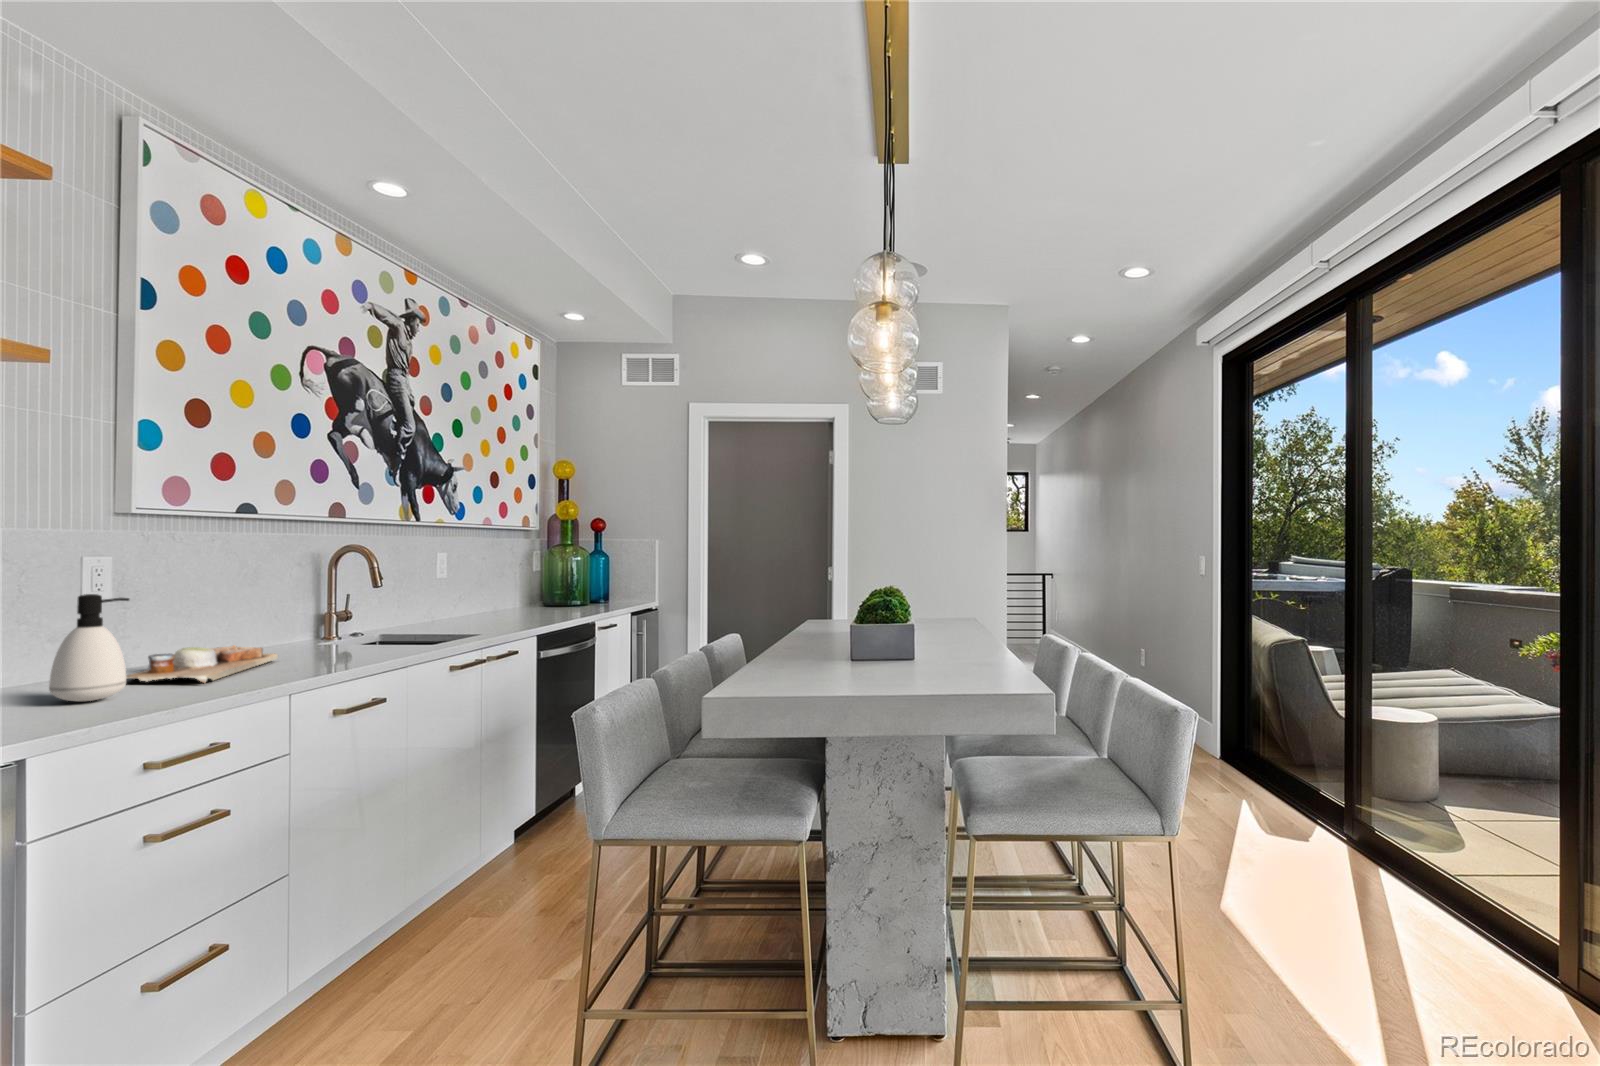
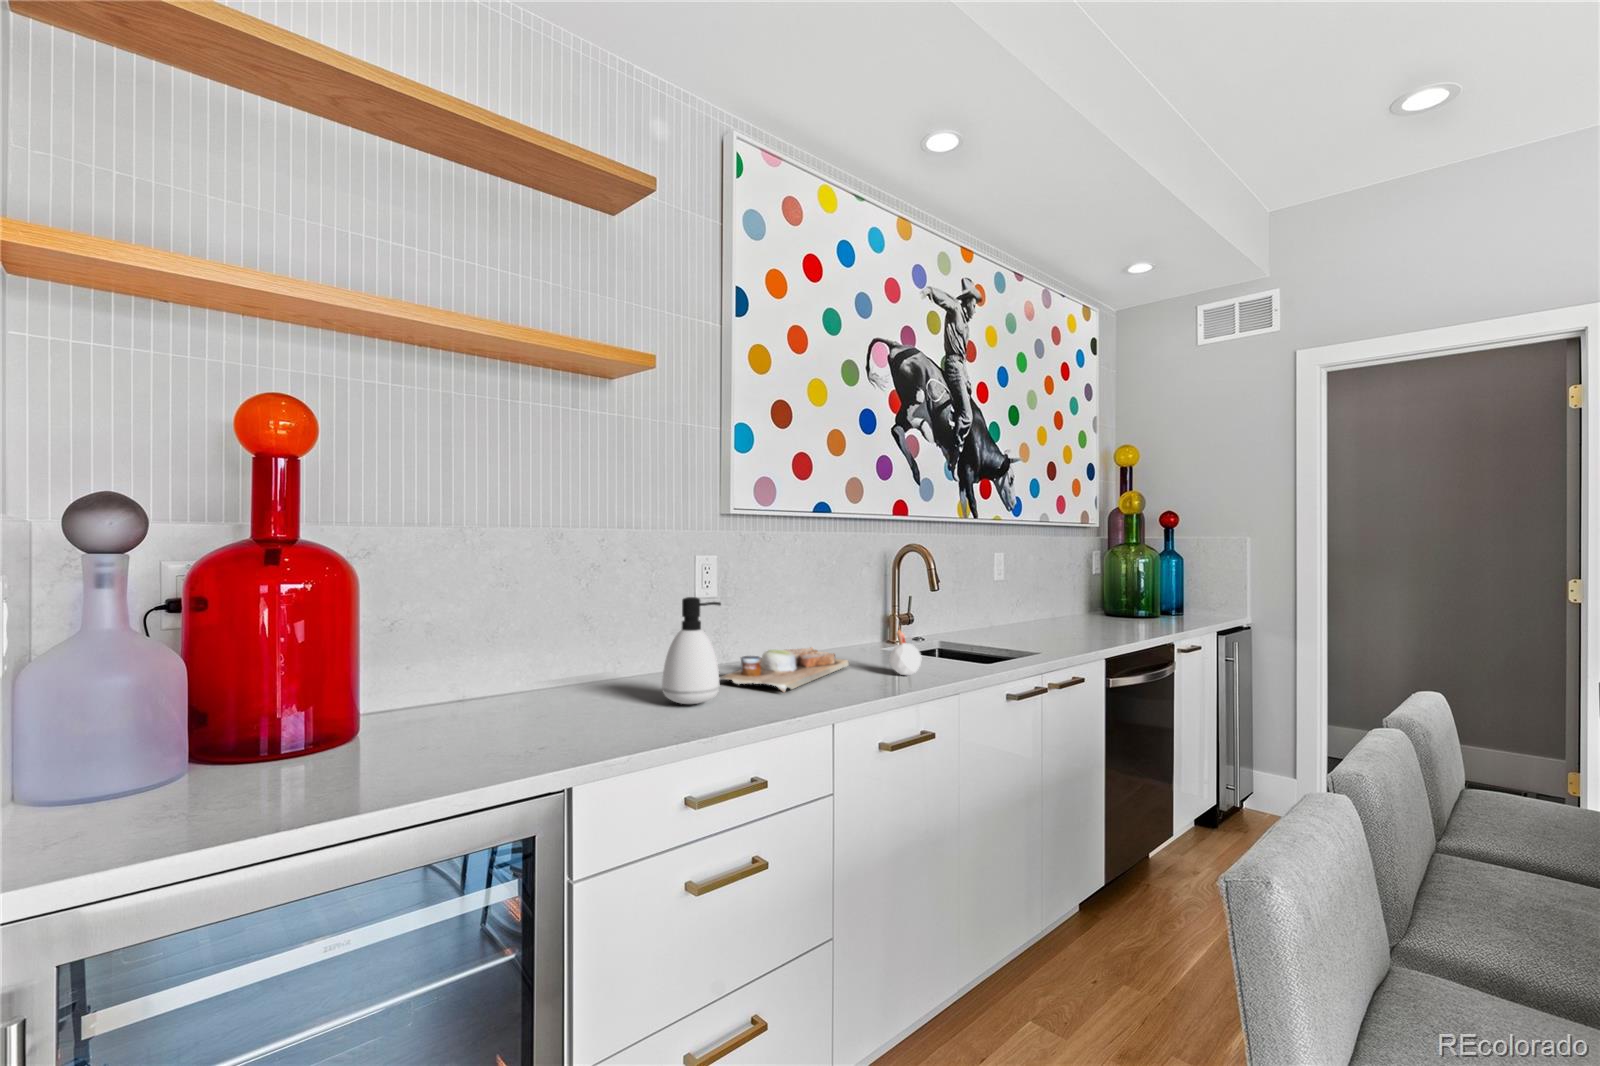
candle: none [323,612,357,662] -> present [890,627,921,675]

